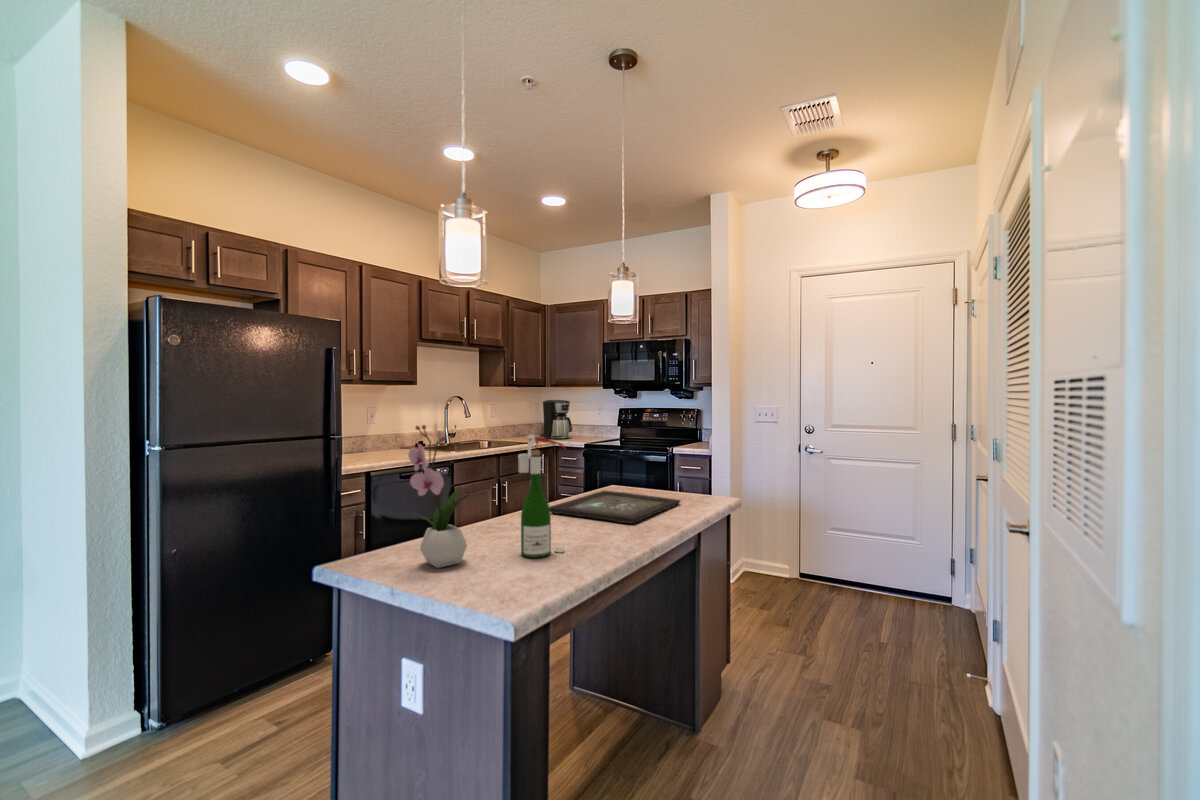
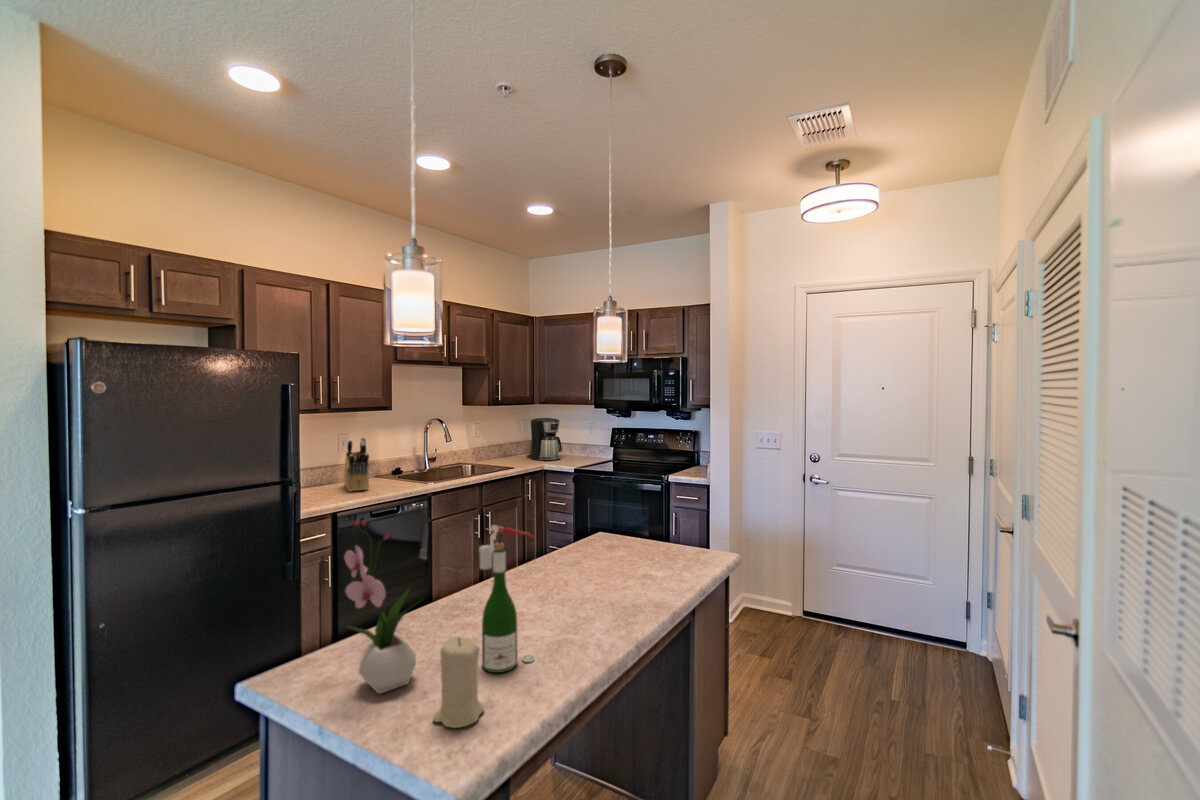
knife block: none [373,406,398,457] -> present [344,437,369,492]
tray: present [549,491,680,523] -> none [524,549,673,607]
candle: none [486,513,527,584] -> present [433,636,484,728]

